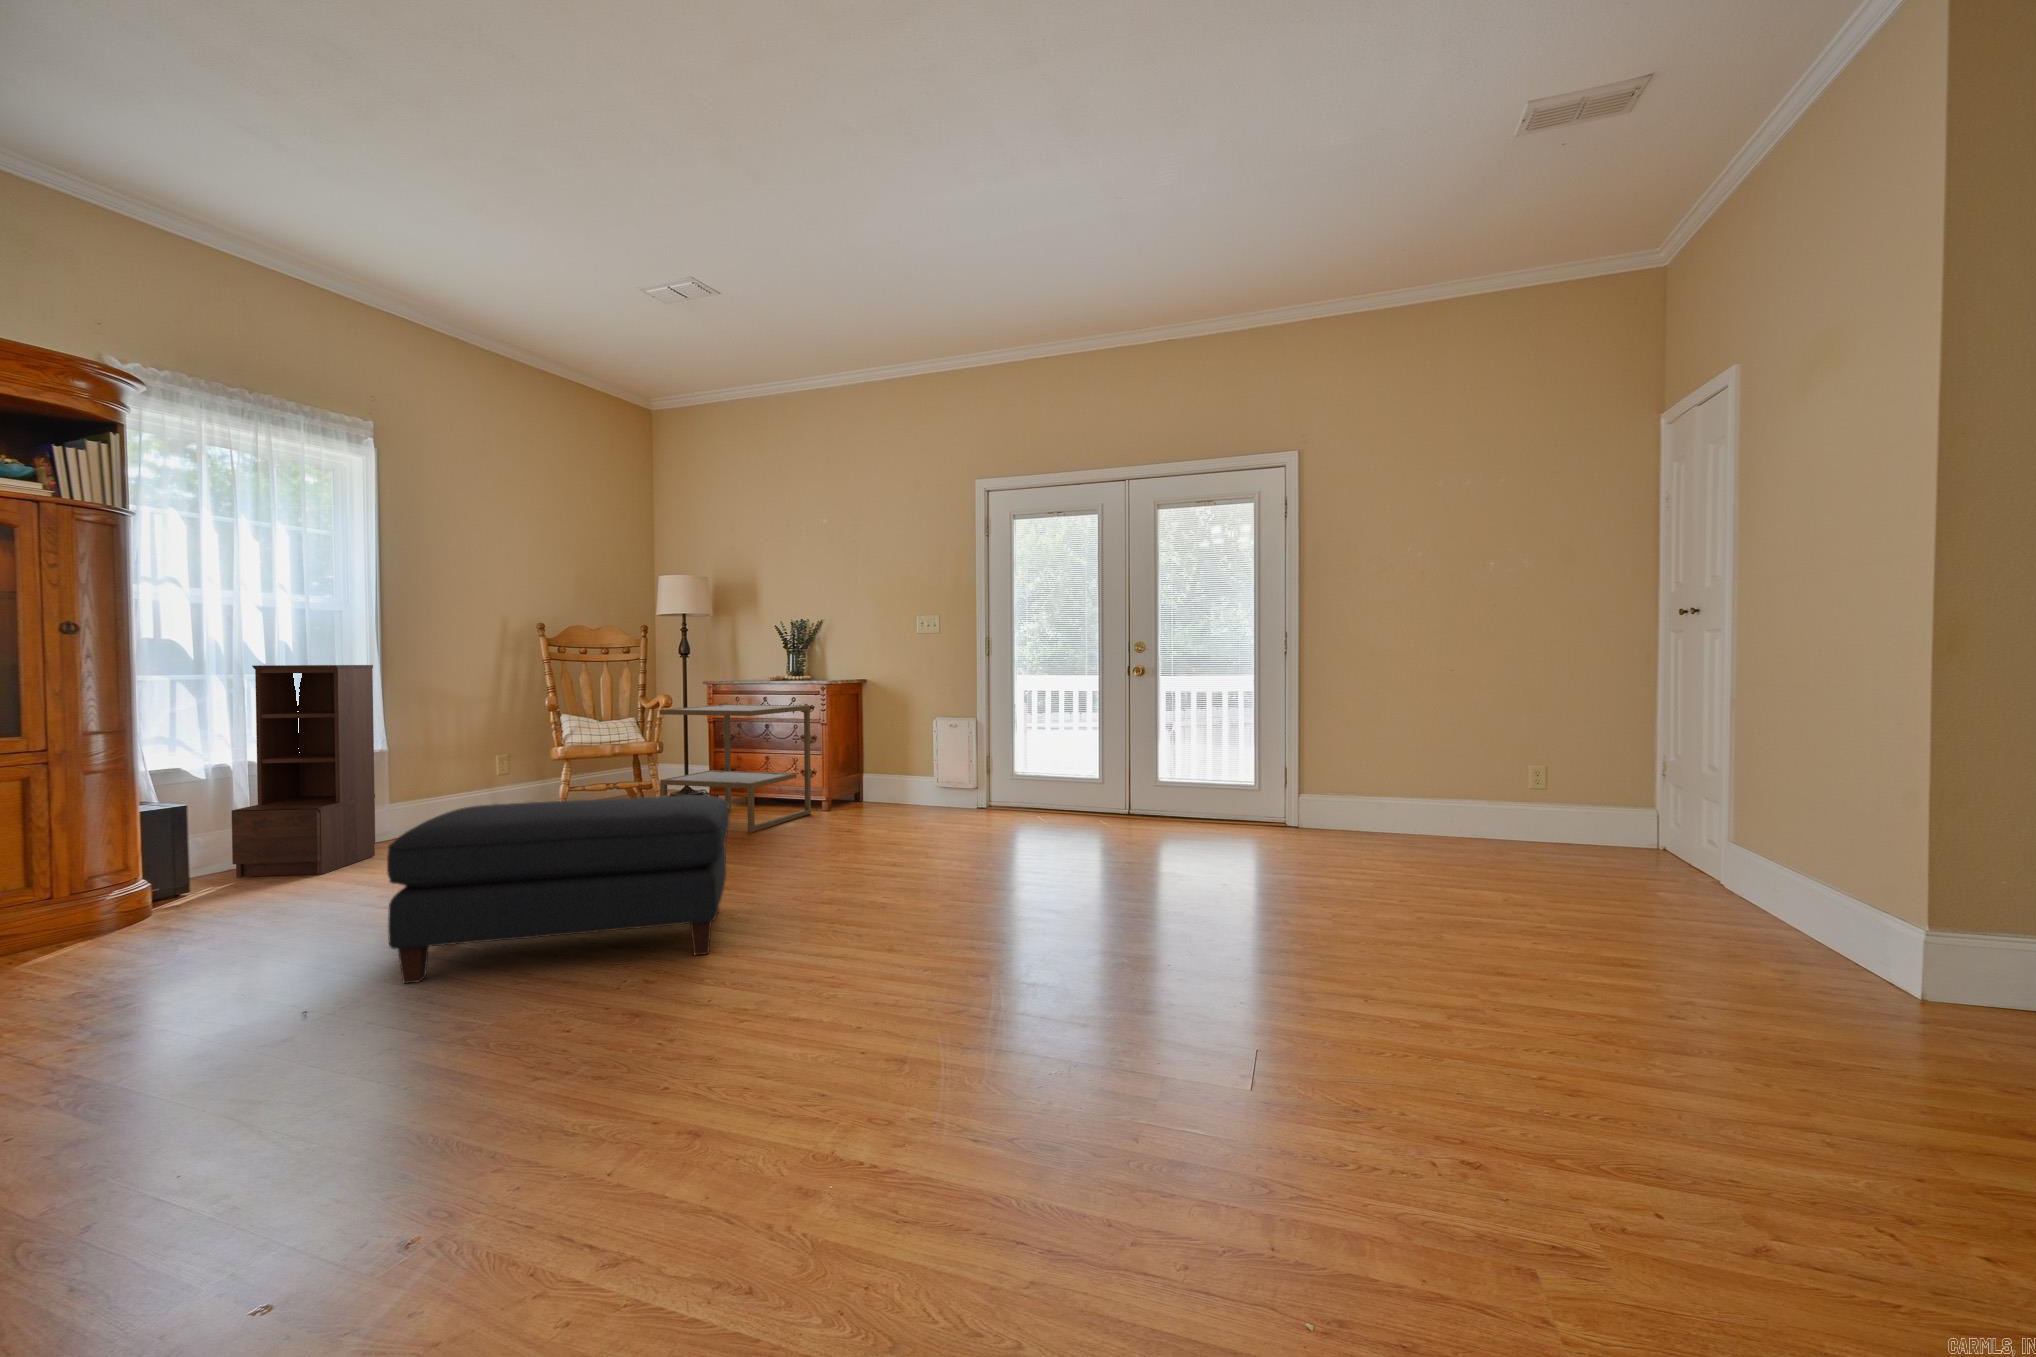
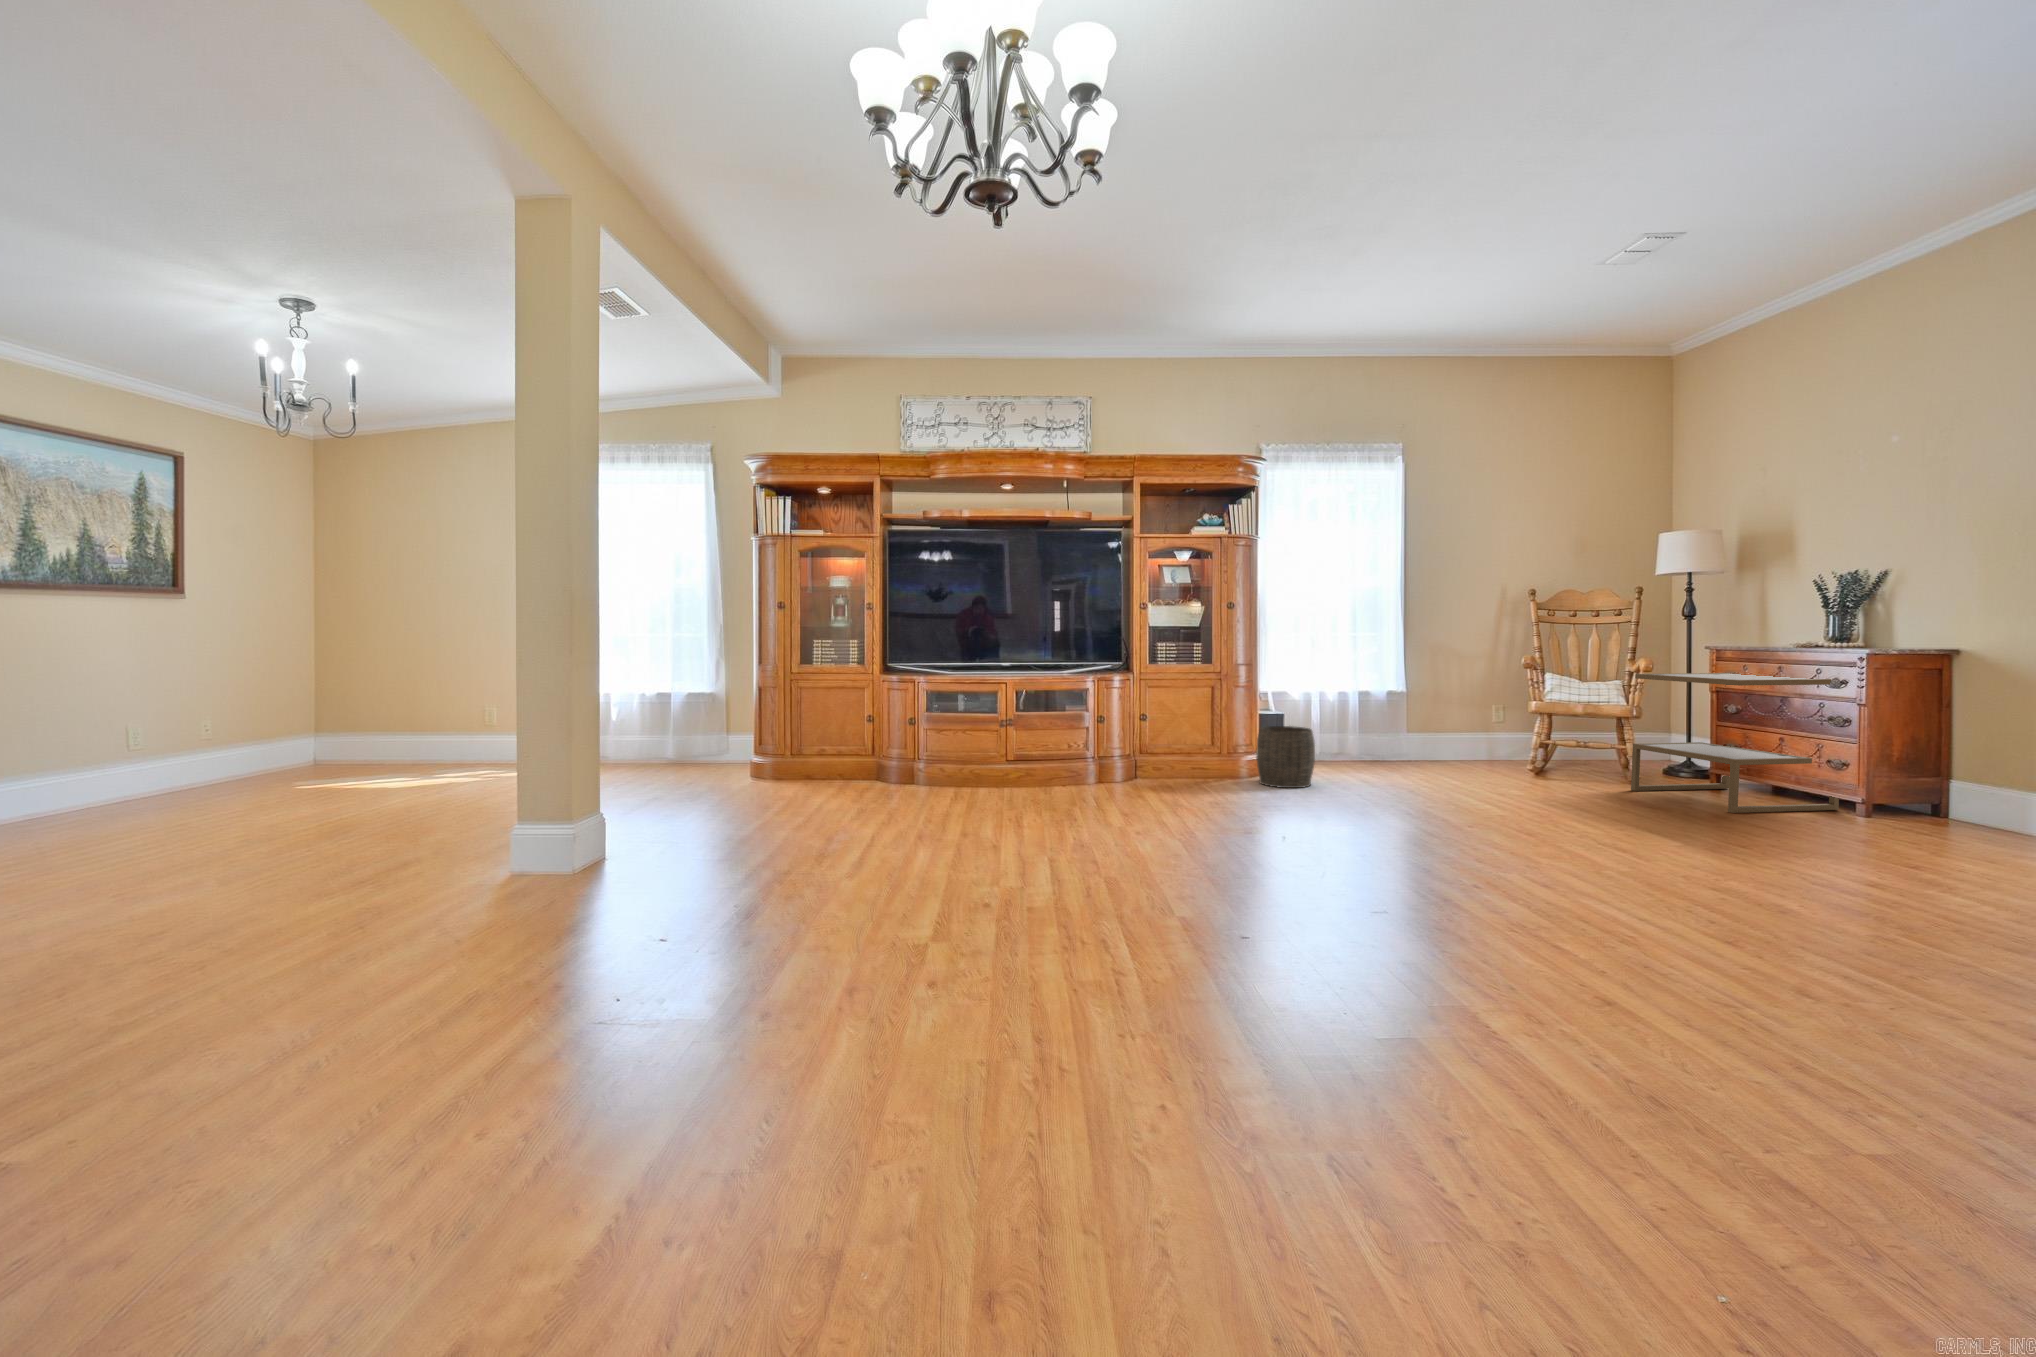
bookshelf: present [232,665,375,878] -> none [1306,628,1391,774]
ottoman: present [387,795,729,984] -> none [1355,734,1643,887]
woven basket: none [139,820,265,929] -> present [1256,726,1315,788]

